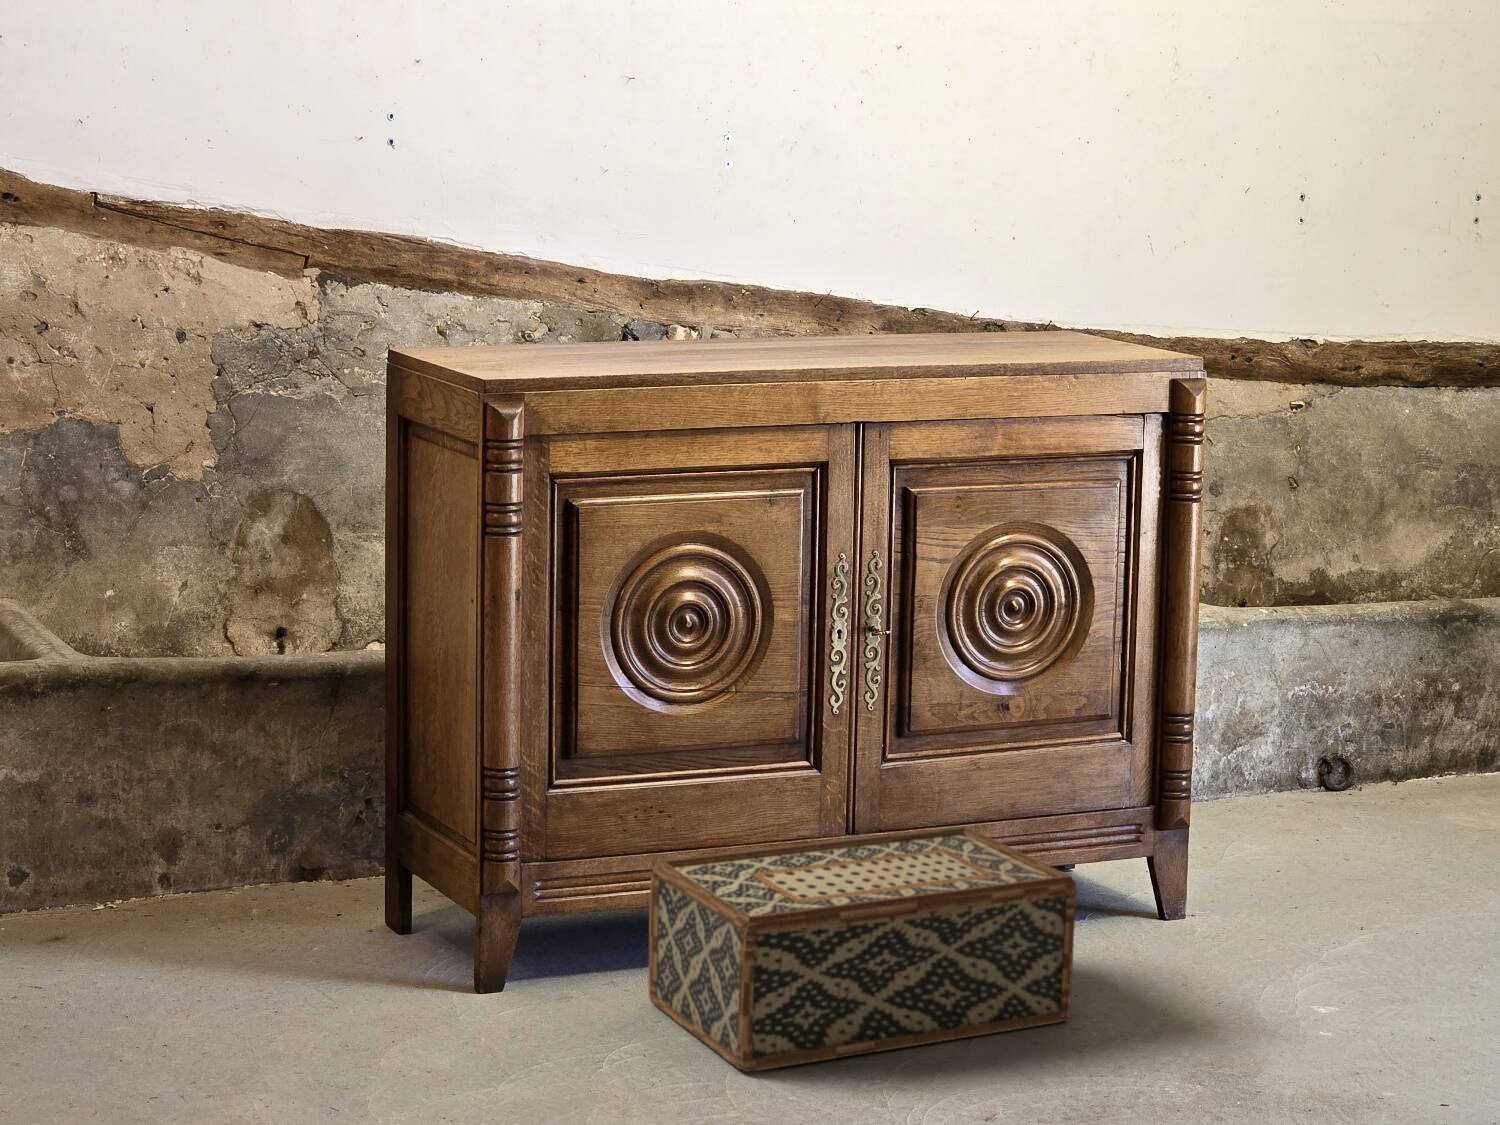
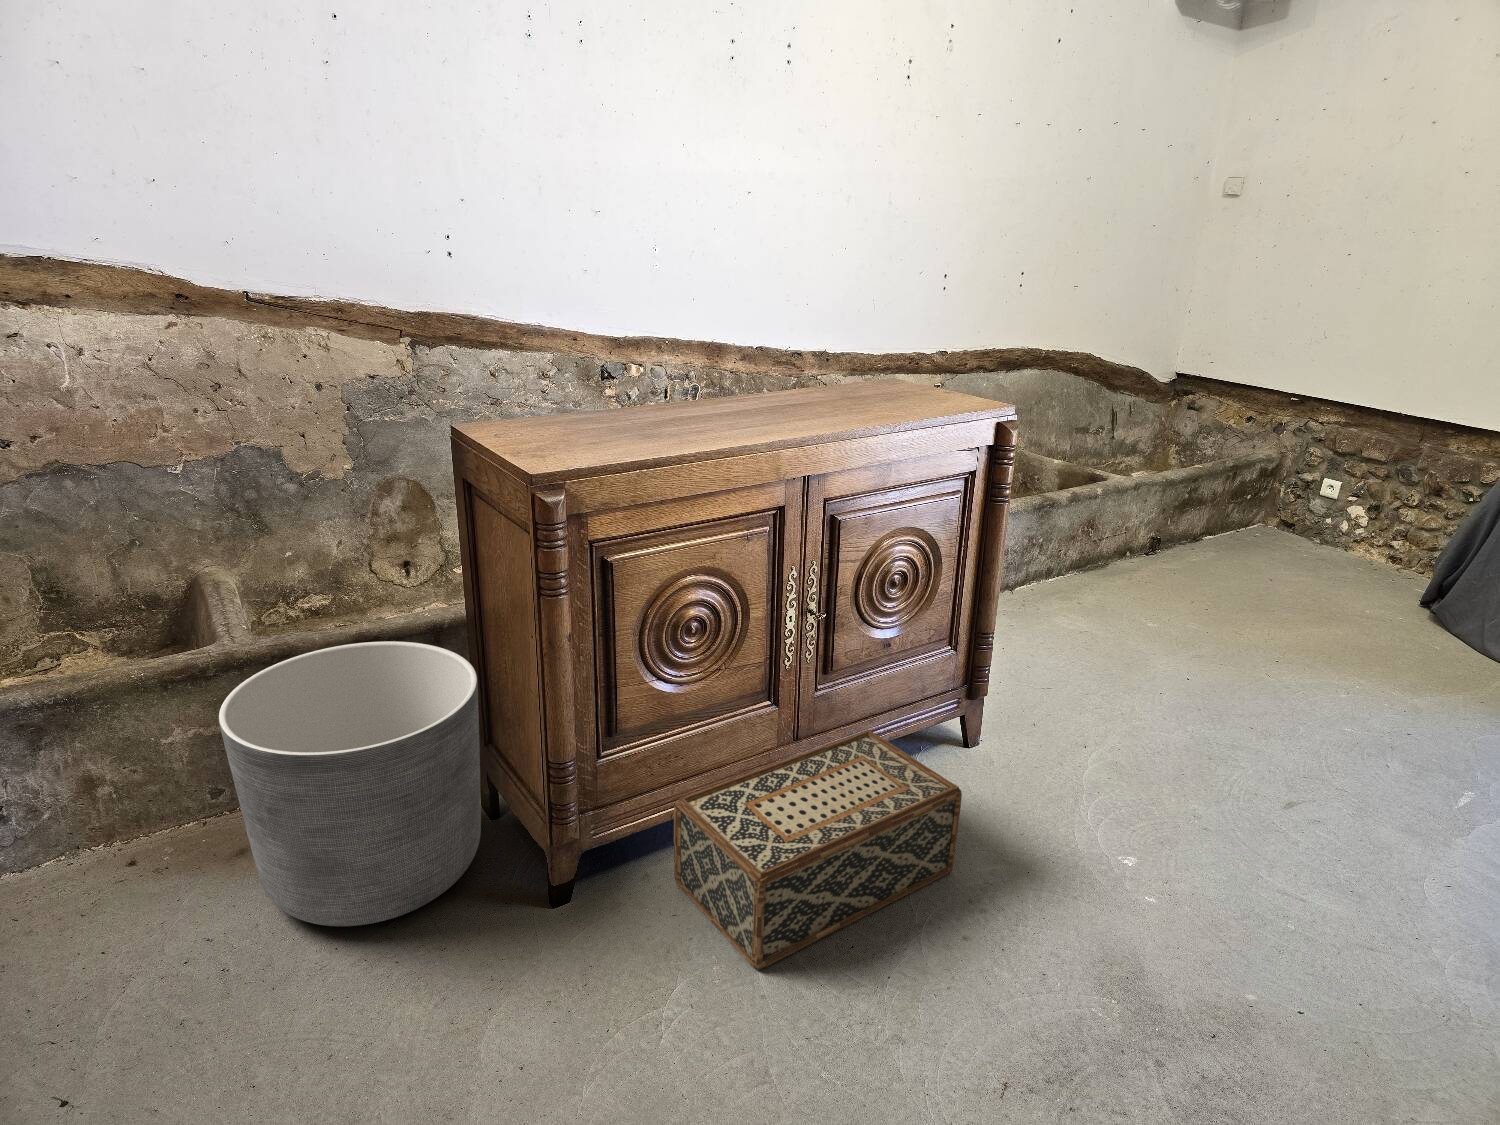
planter: none [62,652,392,999] -> present [219,641,481,926]

